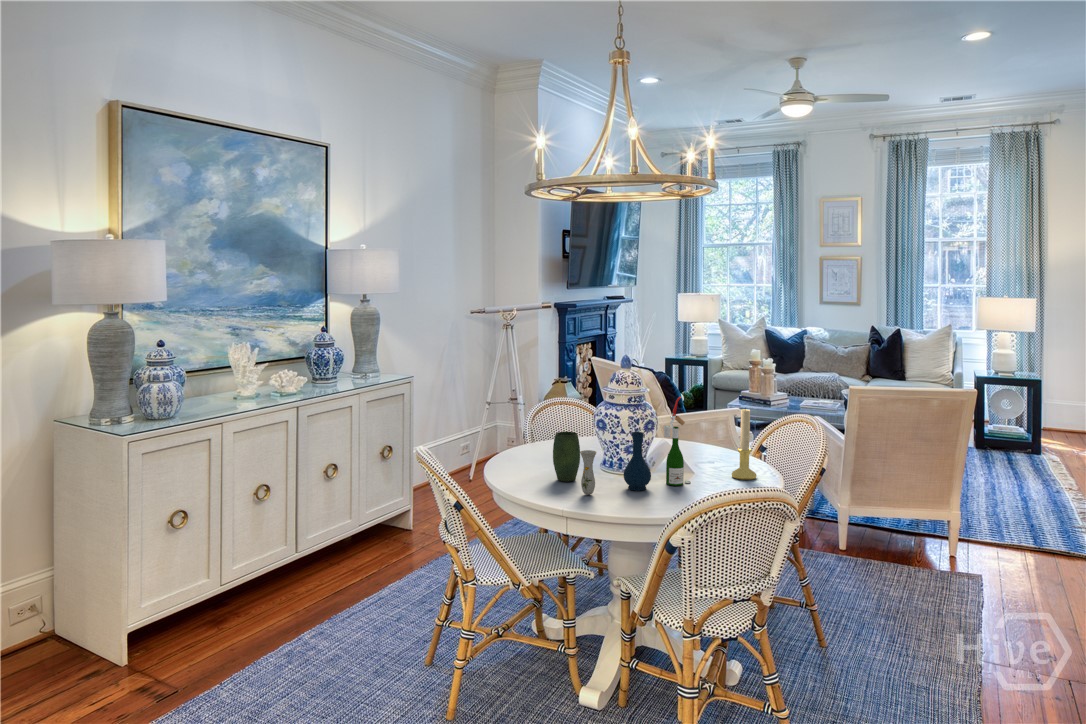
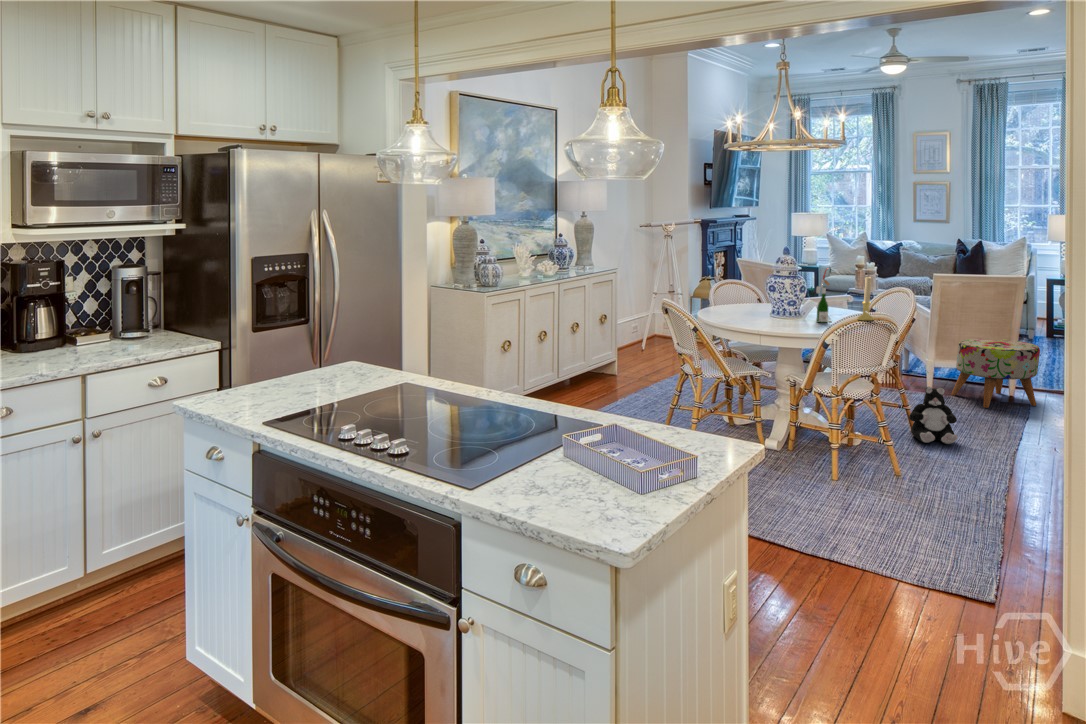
vase: present [553,432,651,495] -> none [745,289,809,325]
ottoman: none [876,477,995,588] -> present [951,339,1040,408]
plush toy: none [818,581,896,684] -> present [909,387,958,444]

